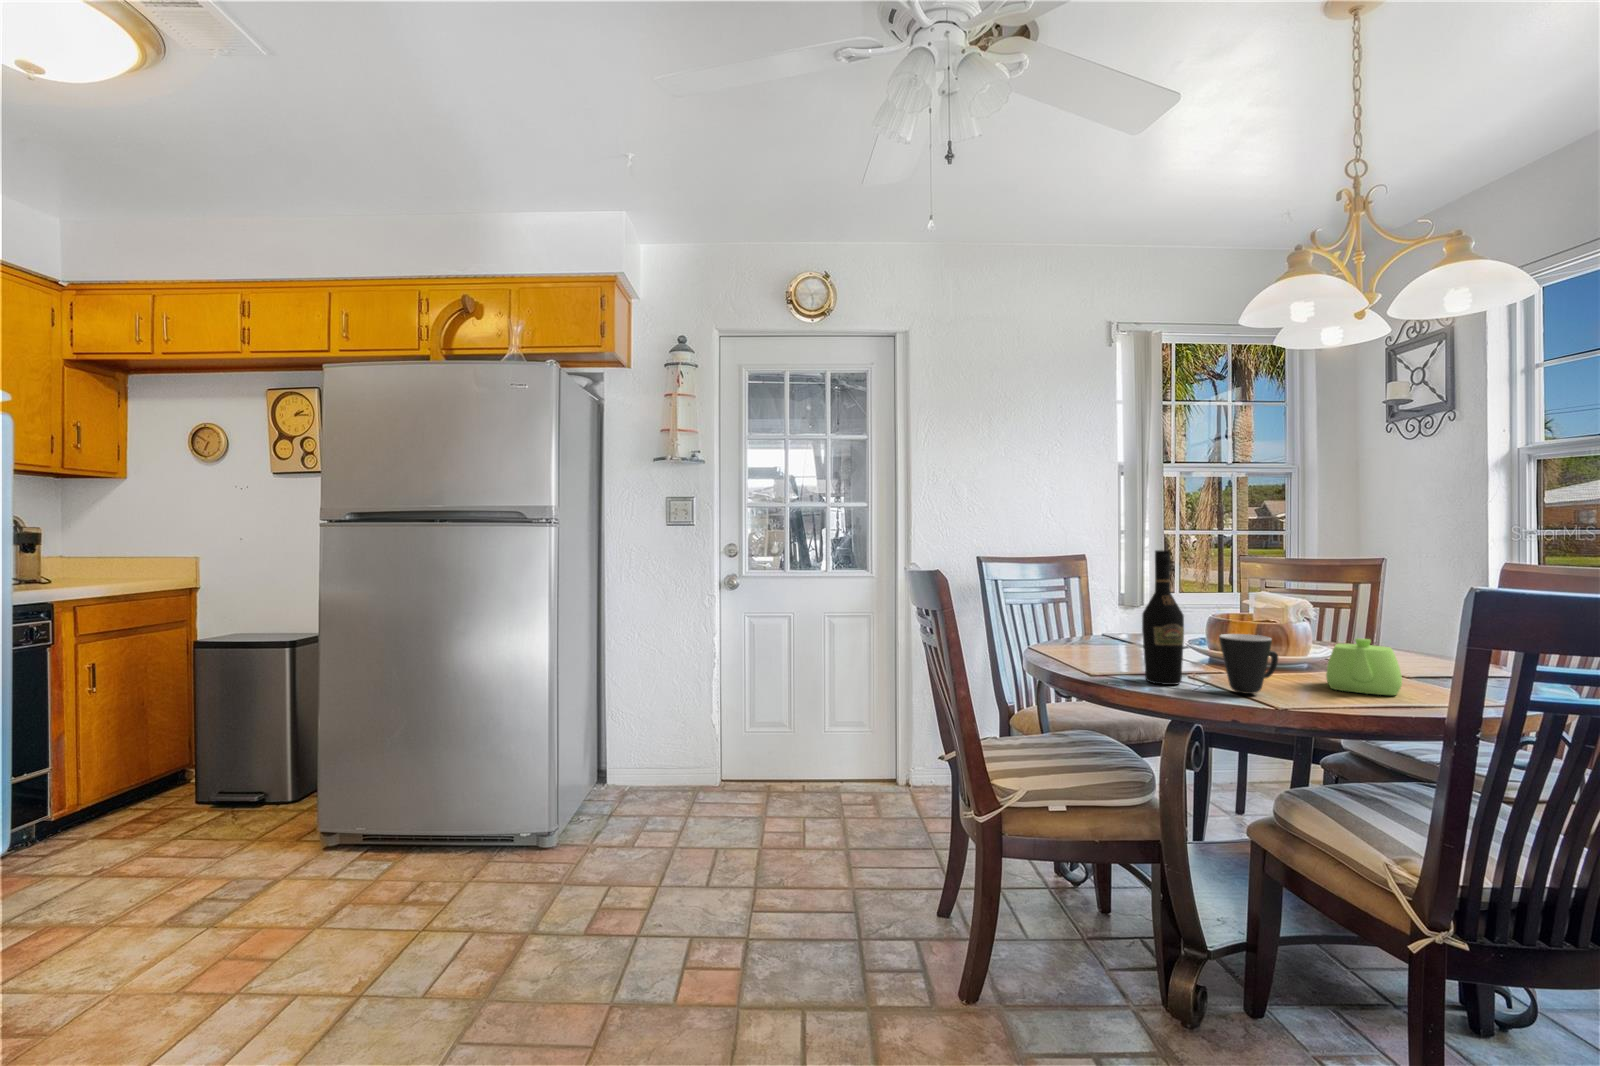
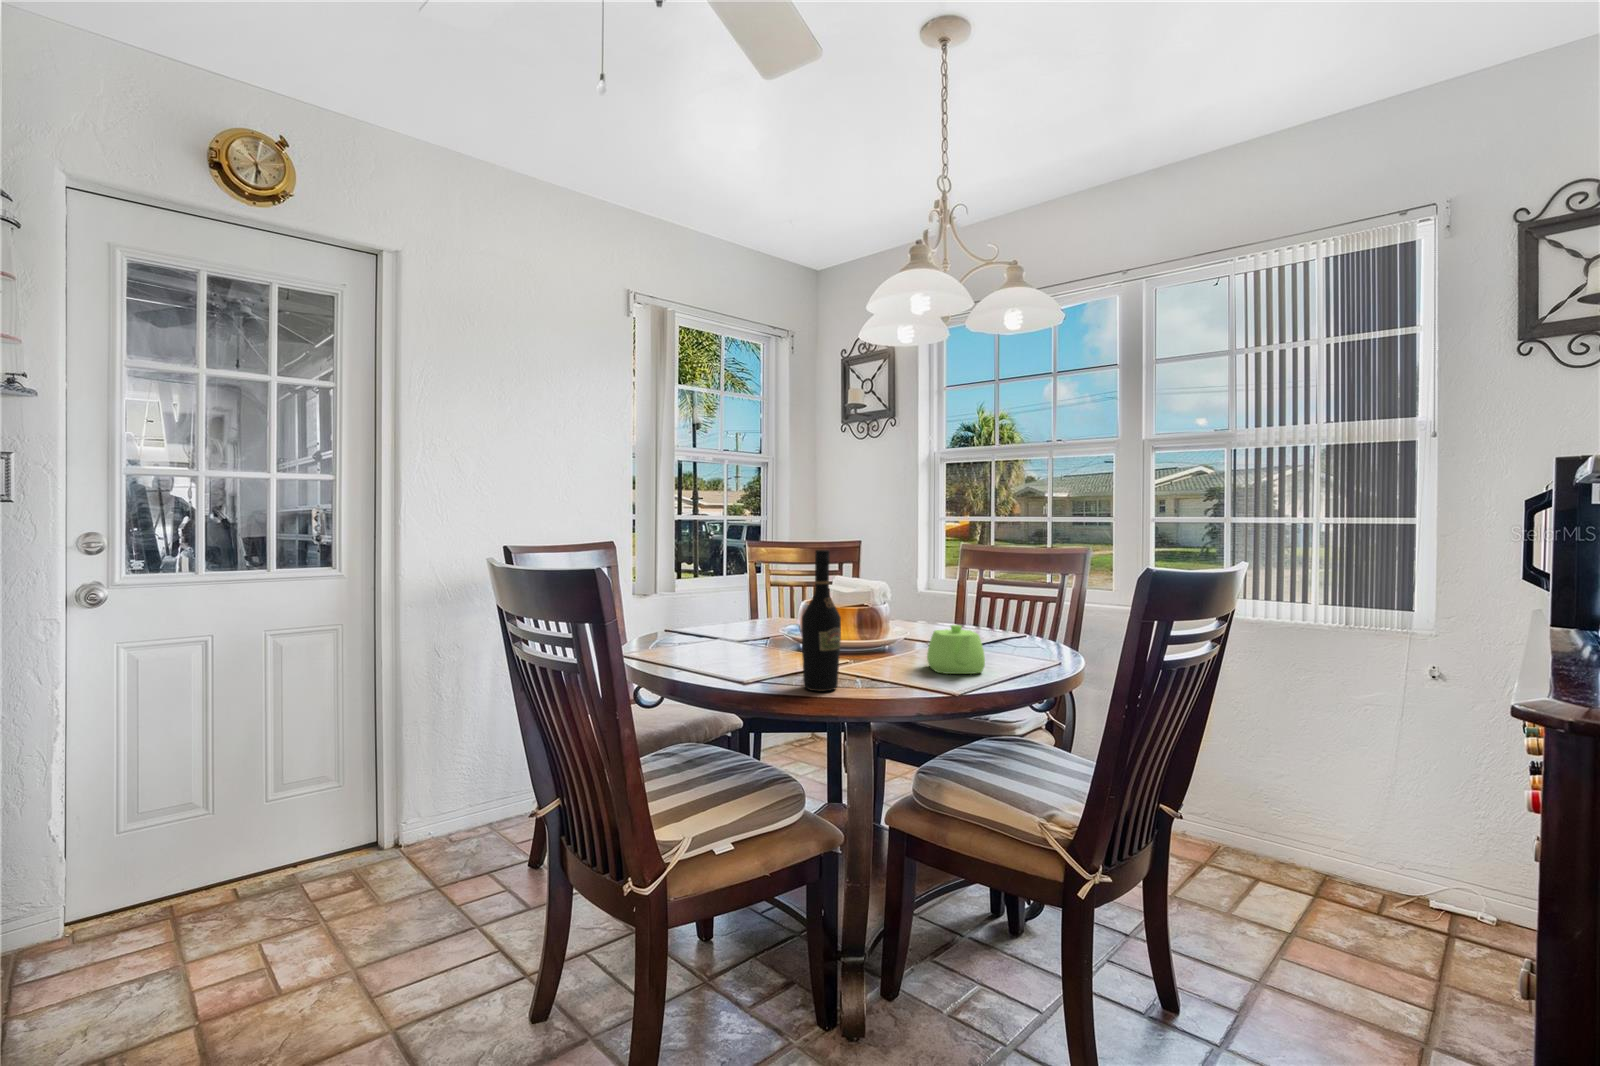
mug: present [1219,634,1278,694] -> none [875,631,919,690]

